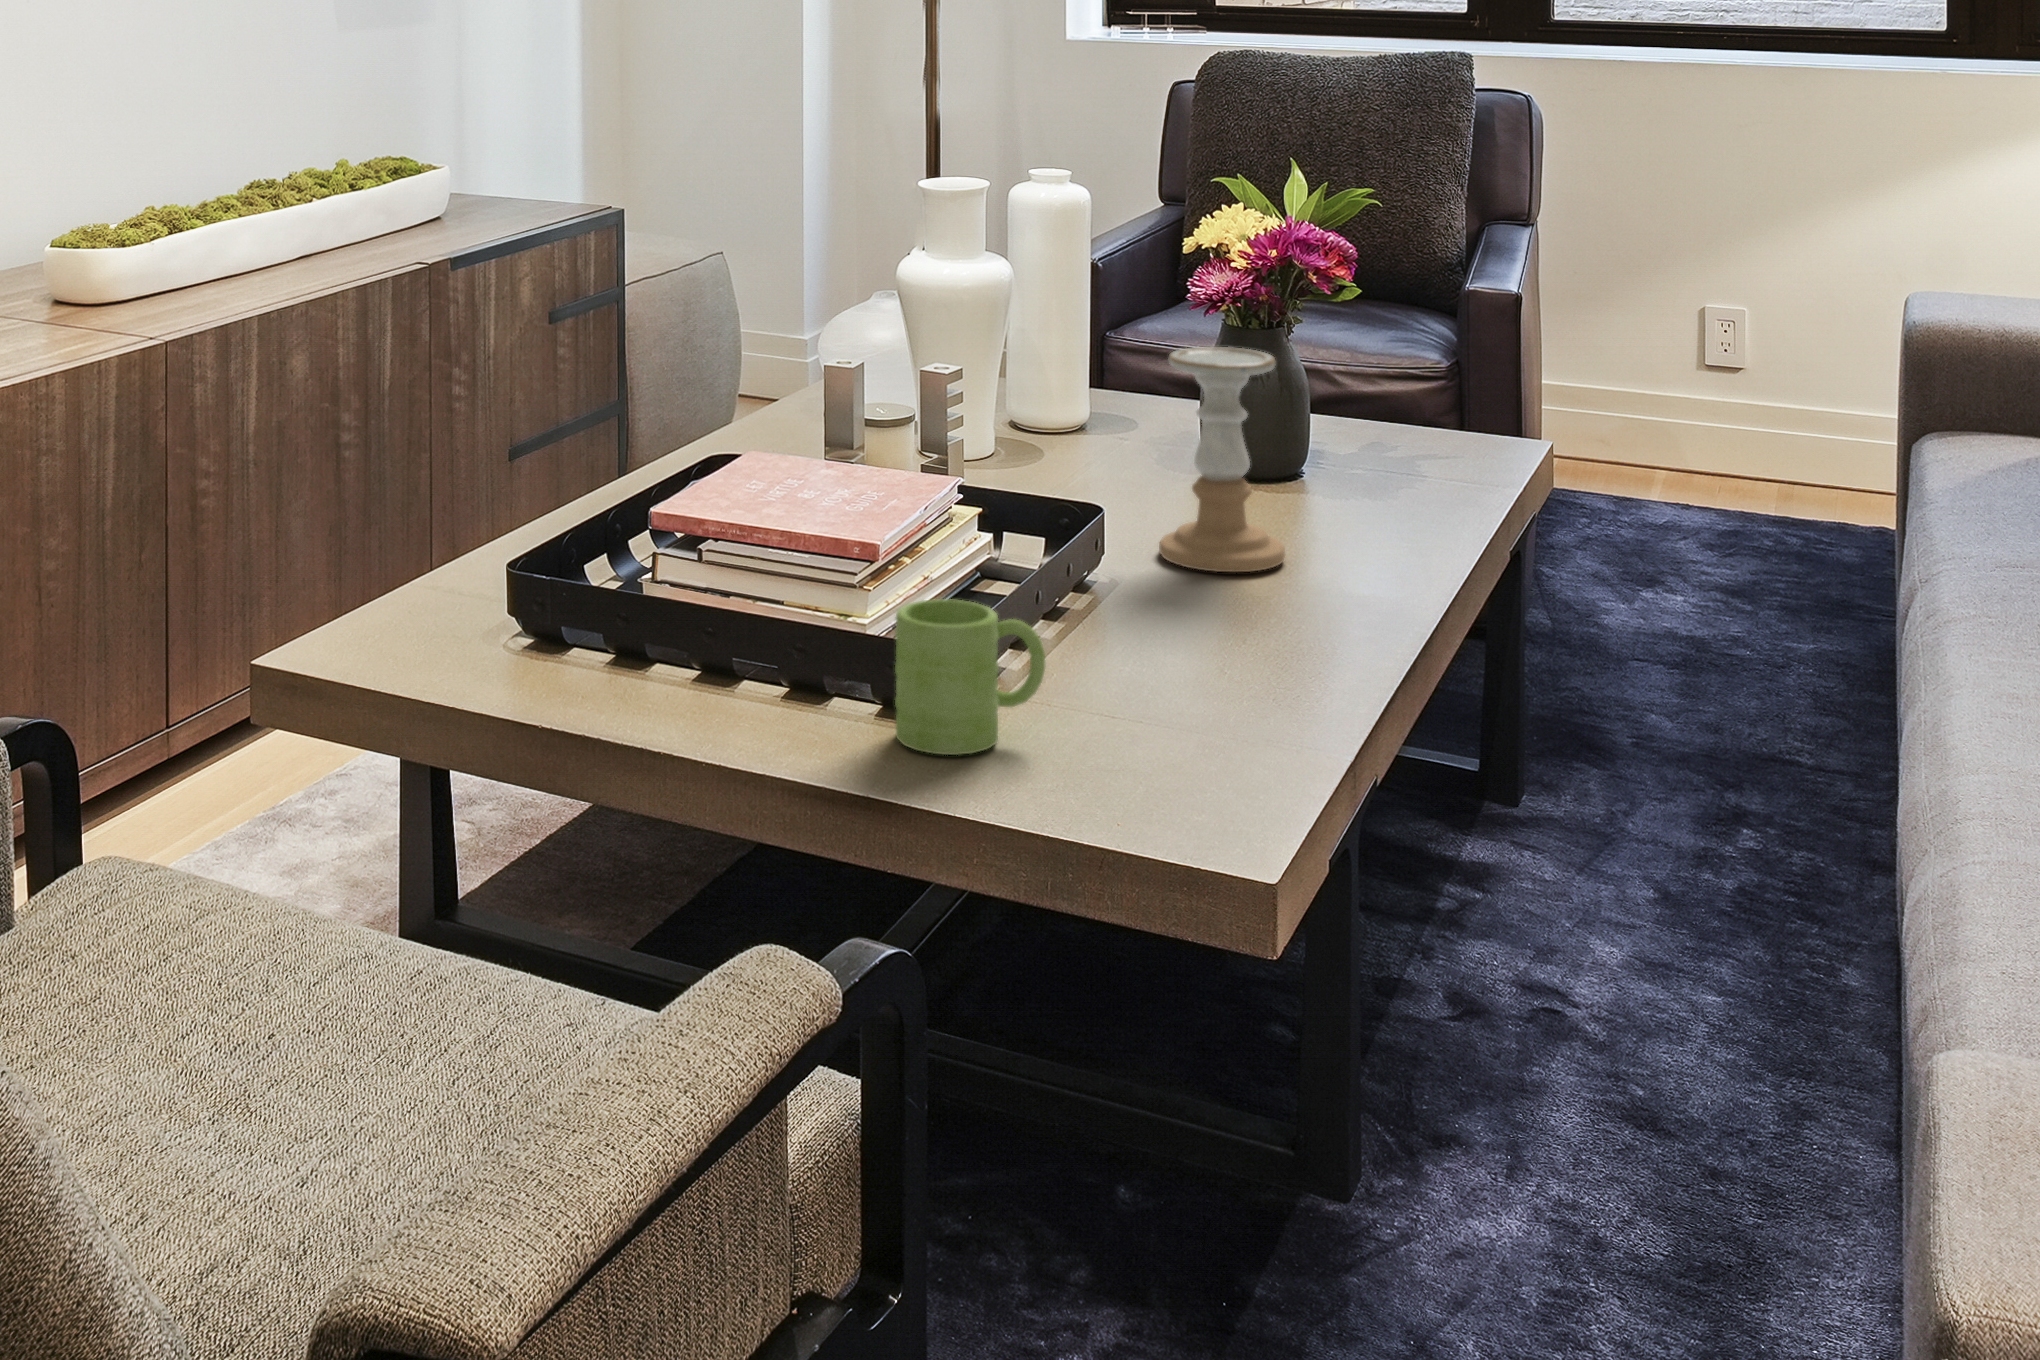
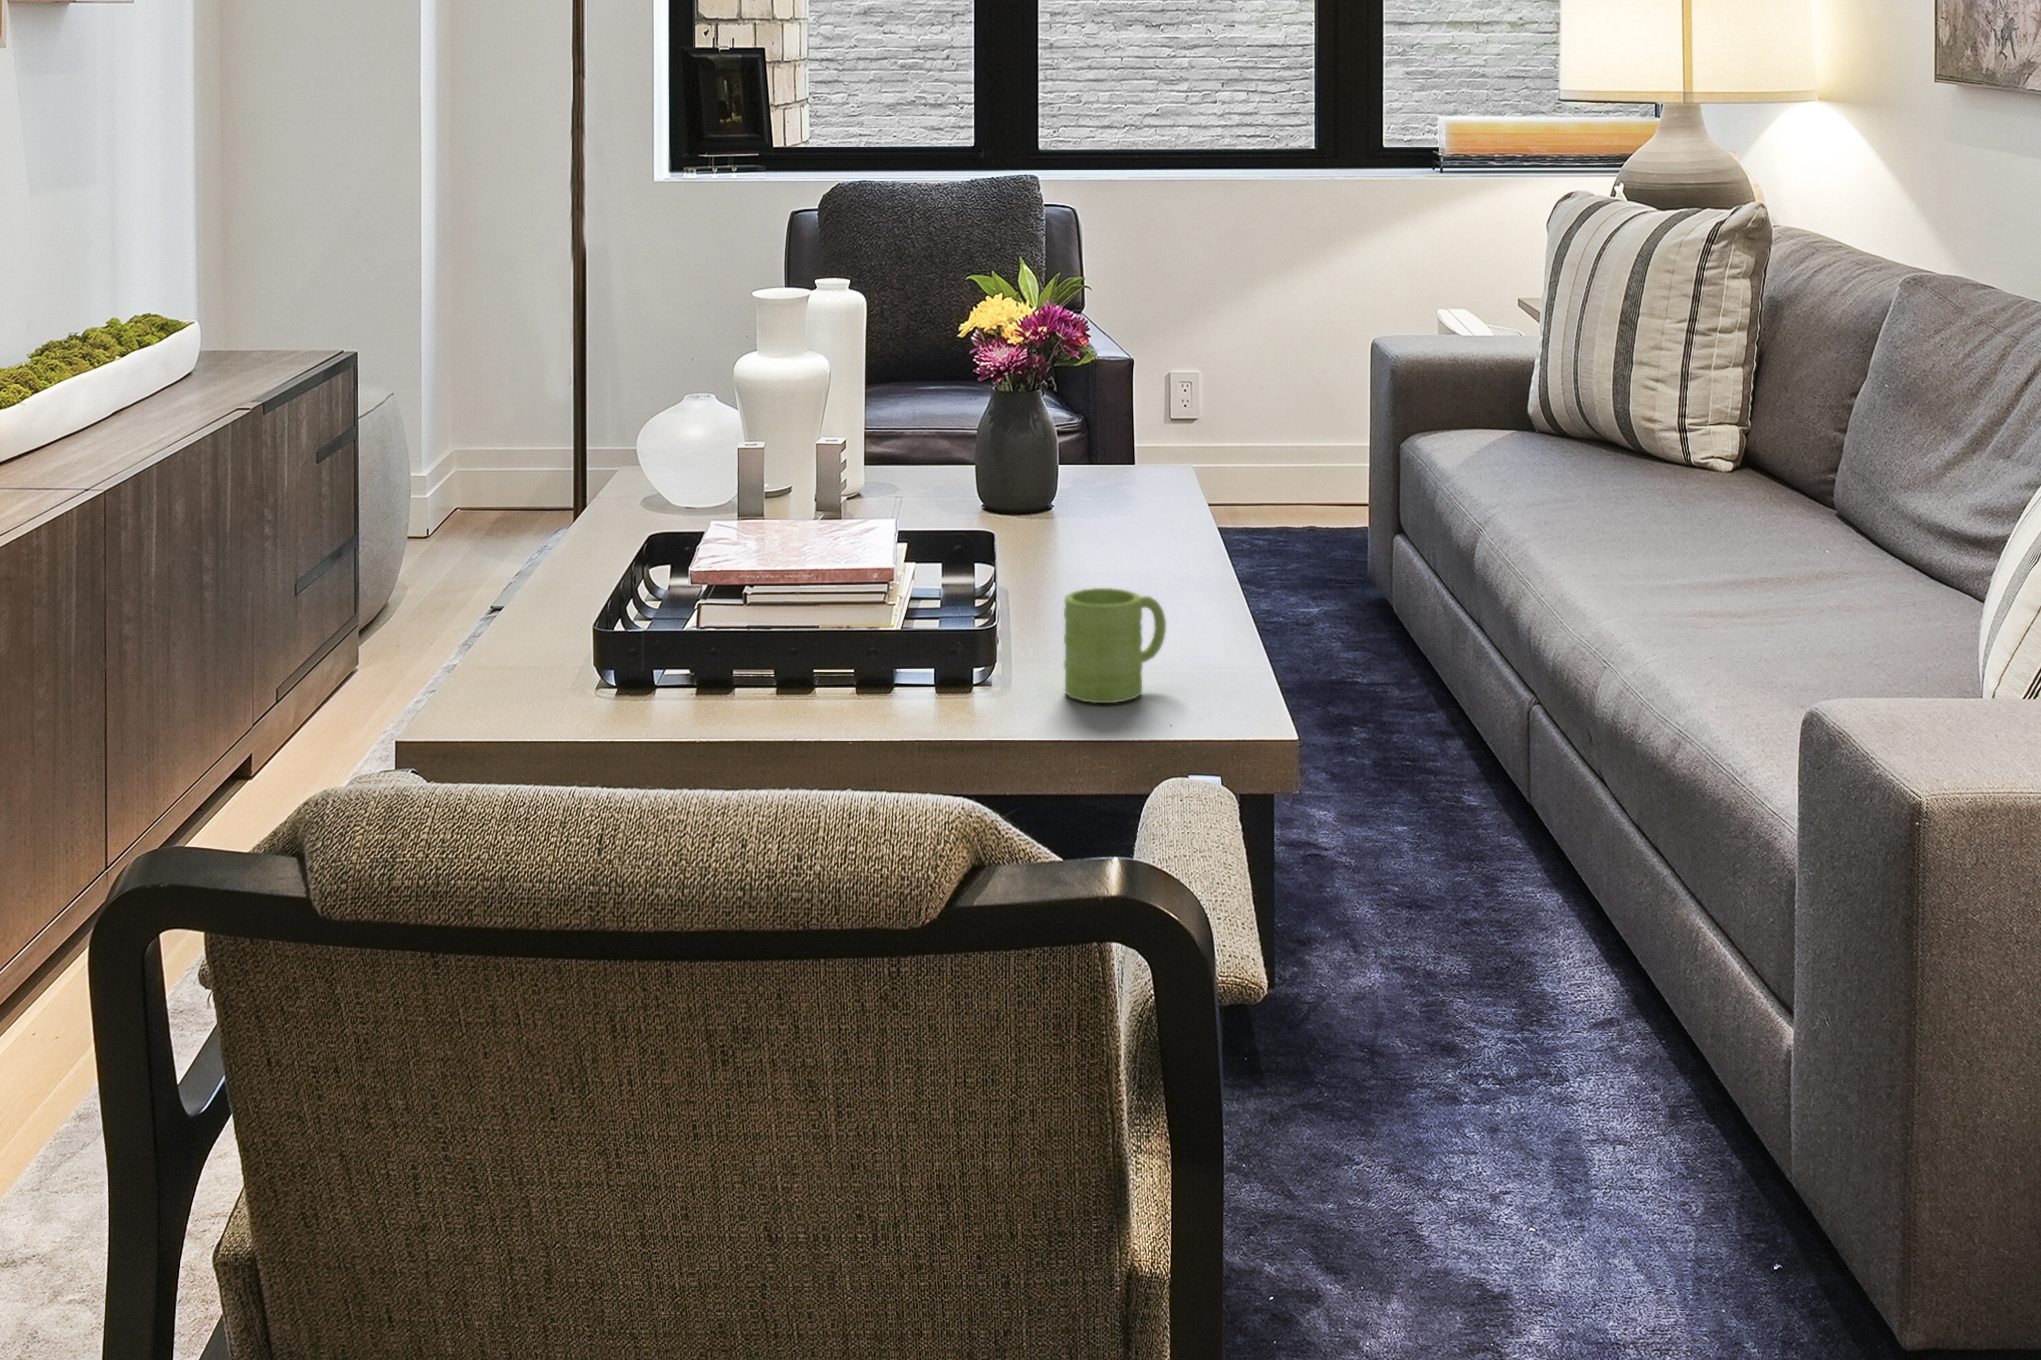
candle holder: present [1159,347,1285,572] -> none [1066,393,1161,563]

